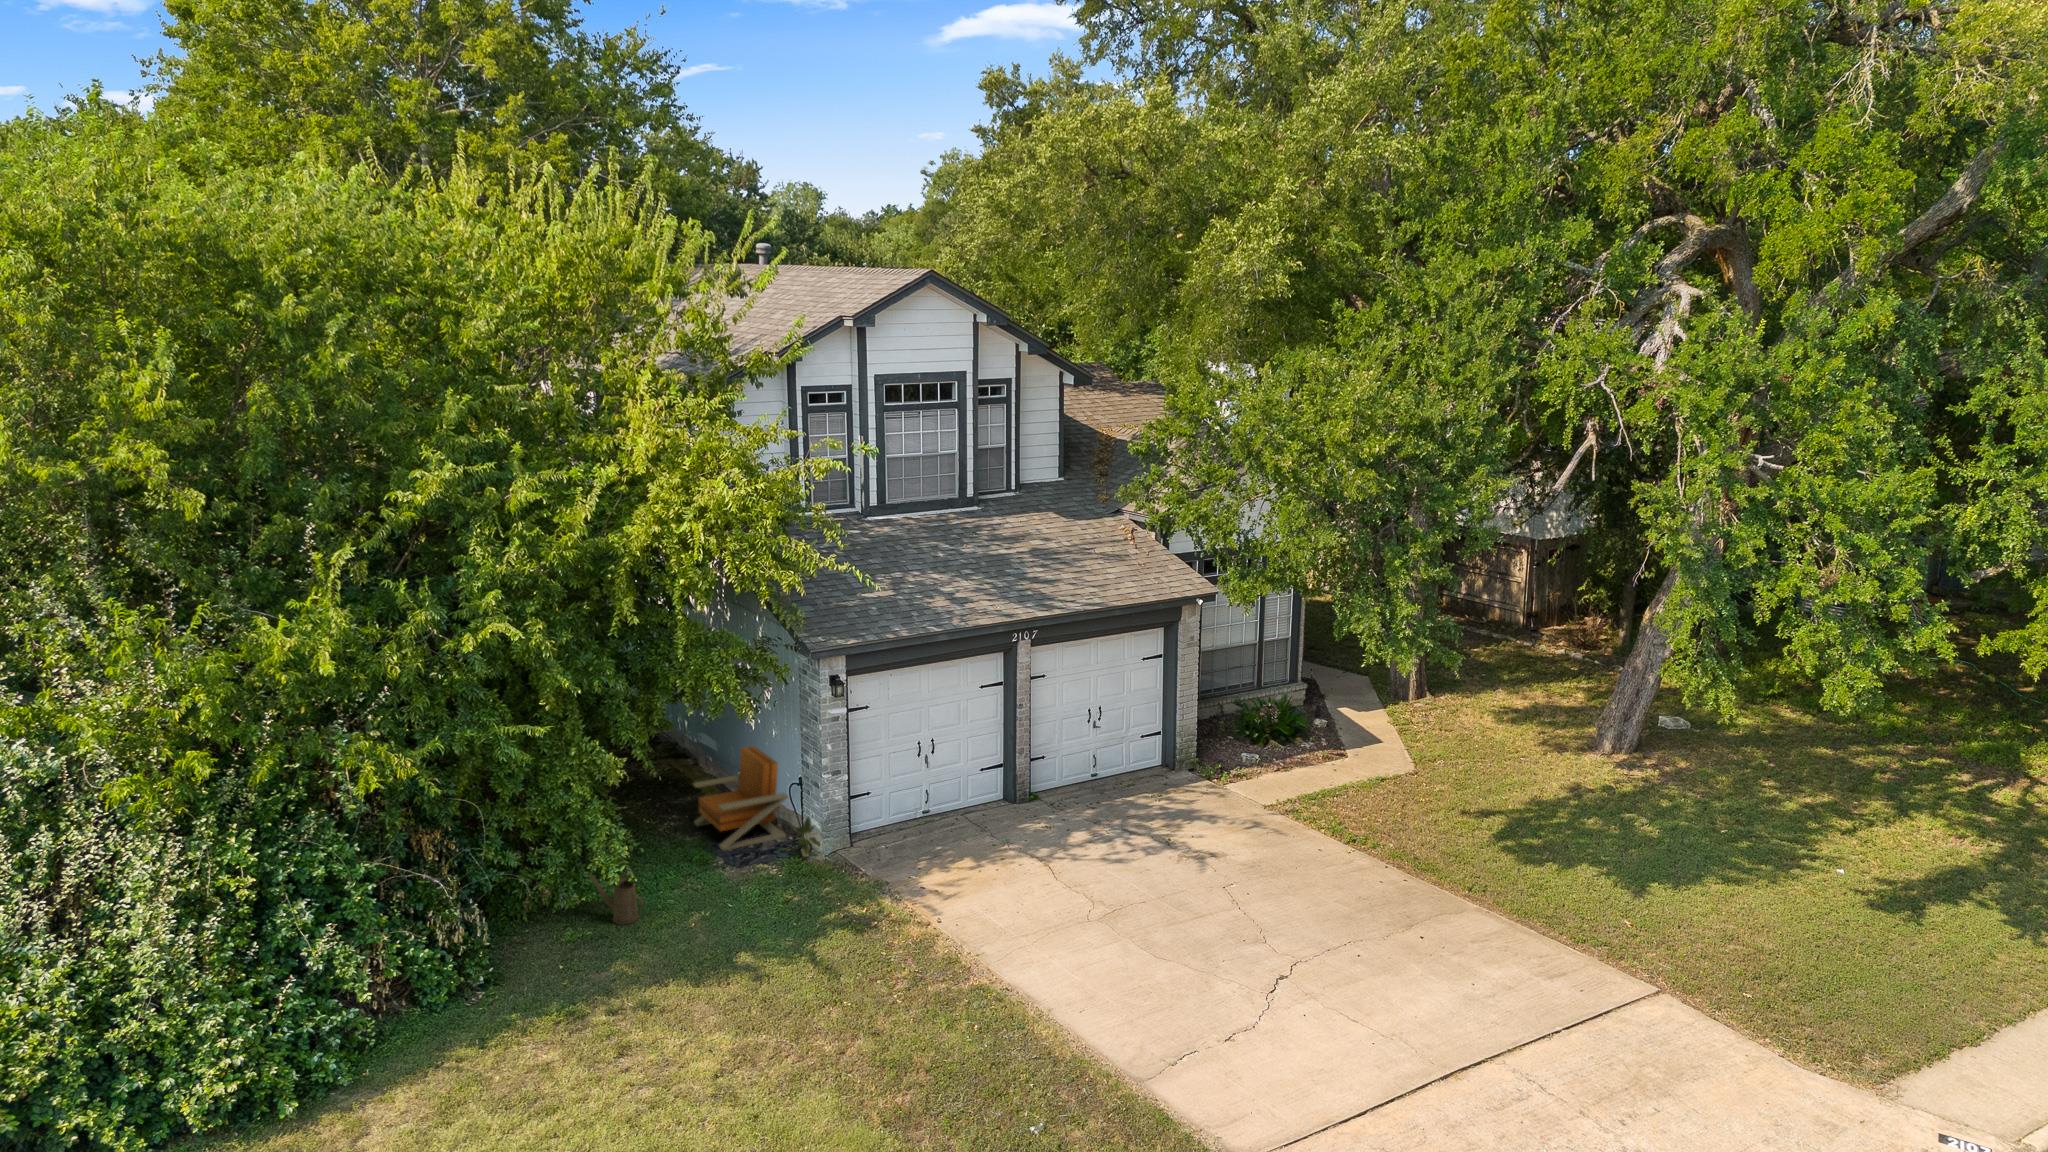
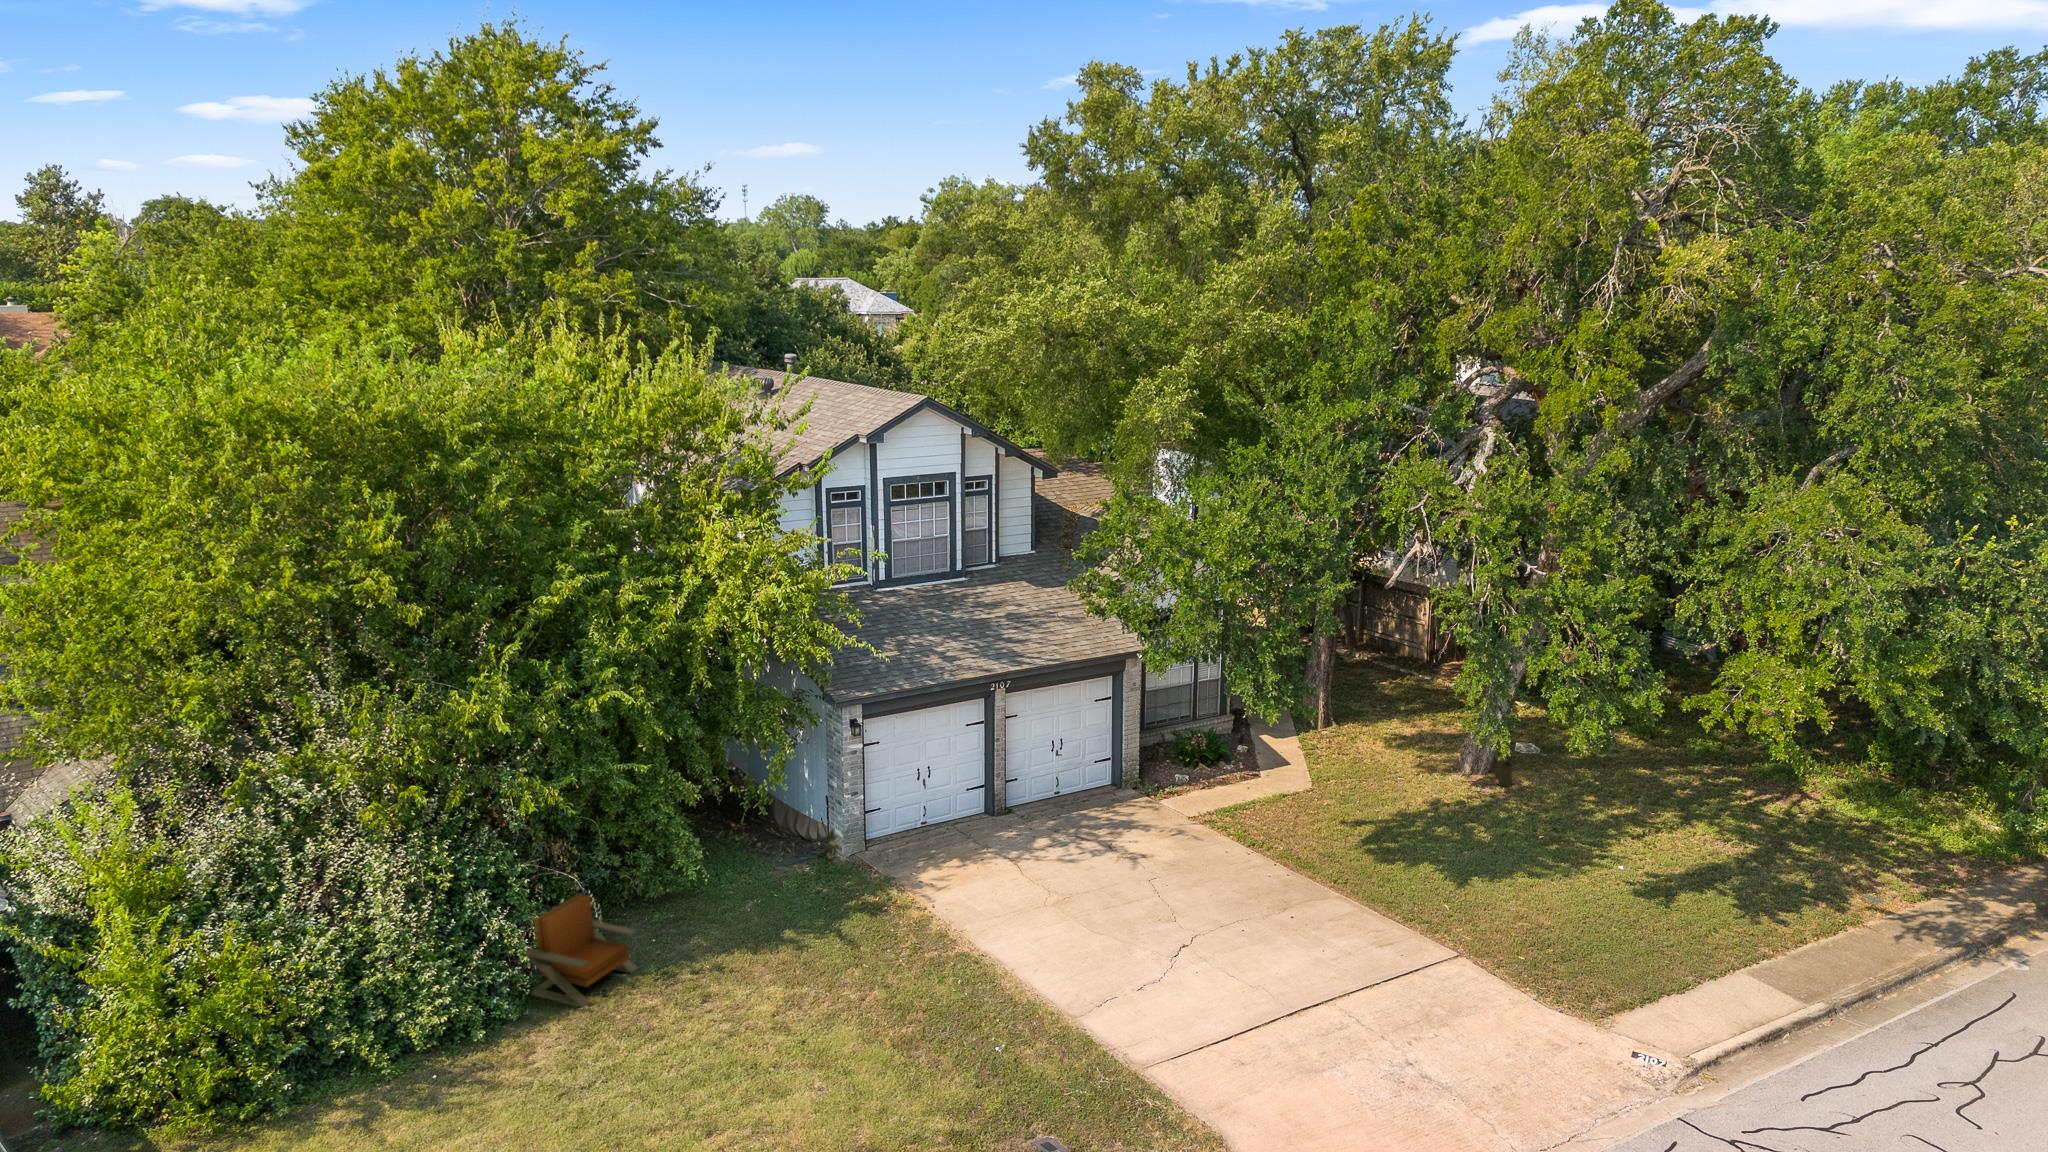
lounge chair: present [693,746,788,850] -> present [524,895,637,1007]
watering can: present [589,872,643,925] -> present [1487,758,1512,787]

